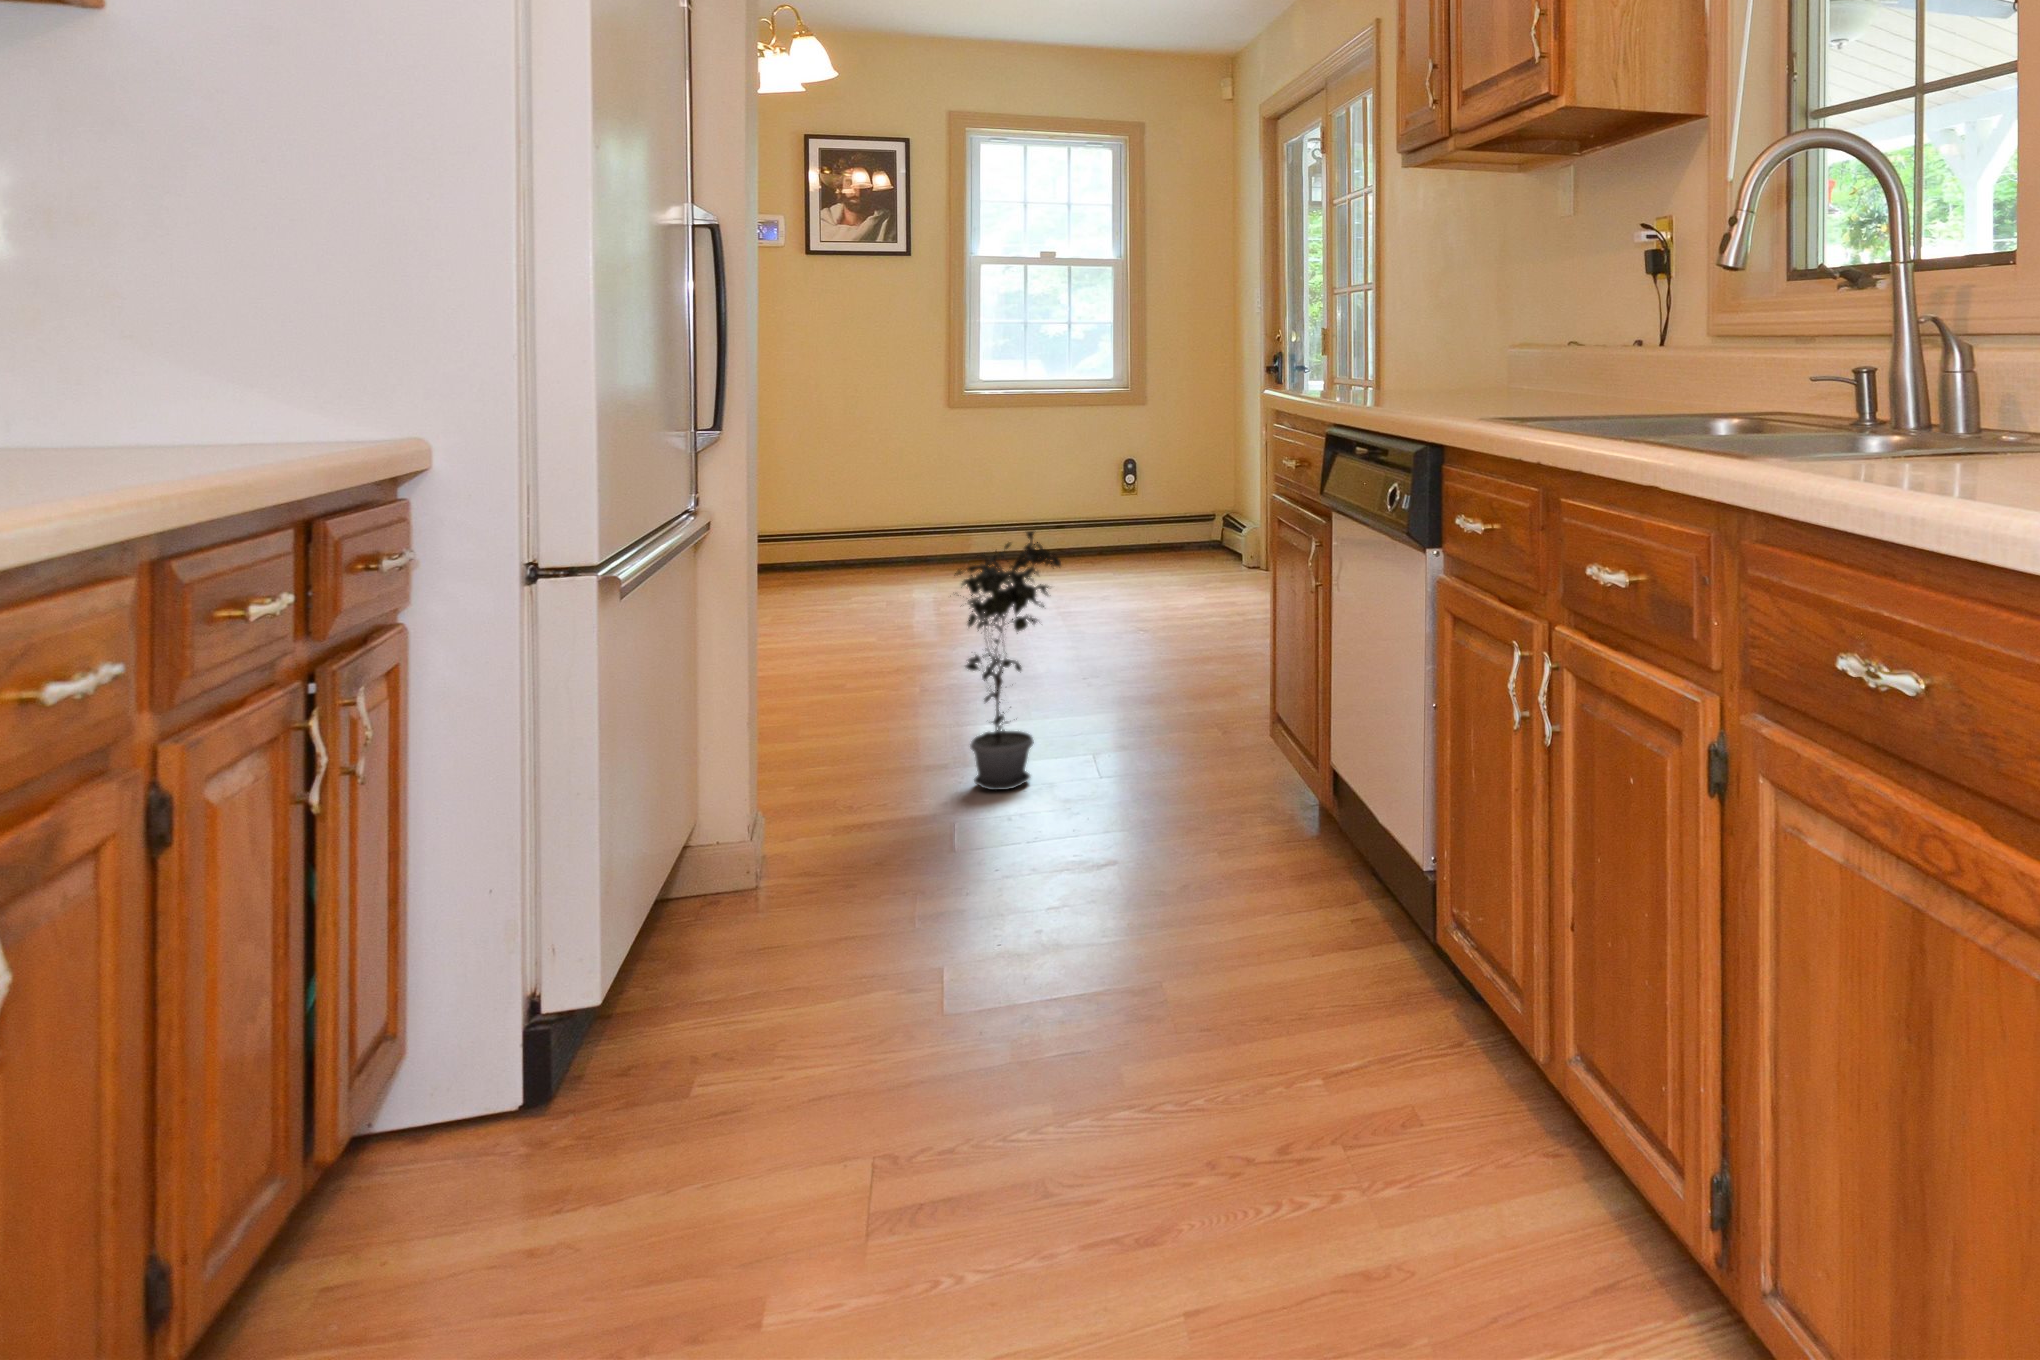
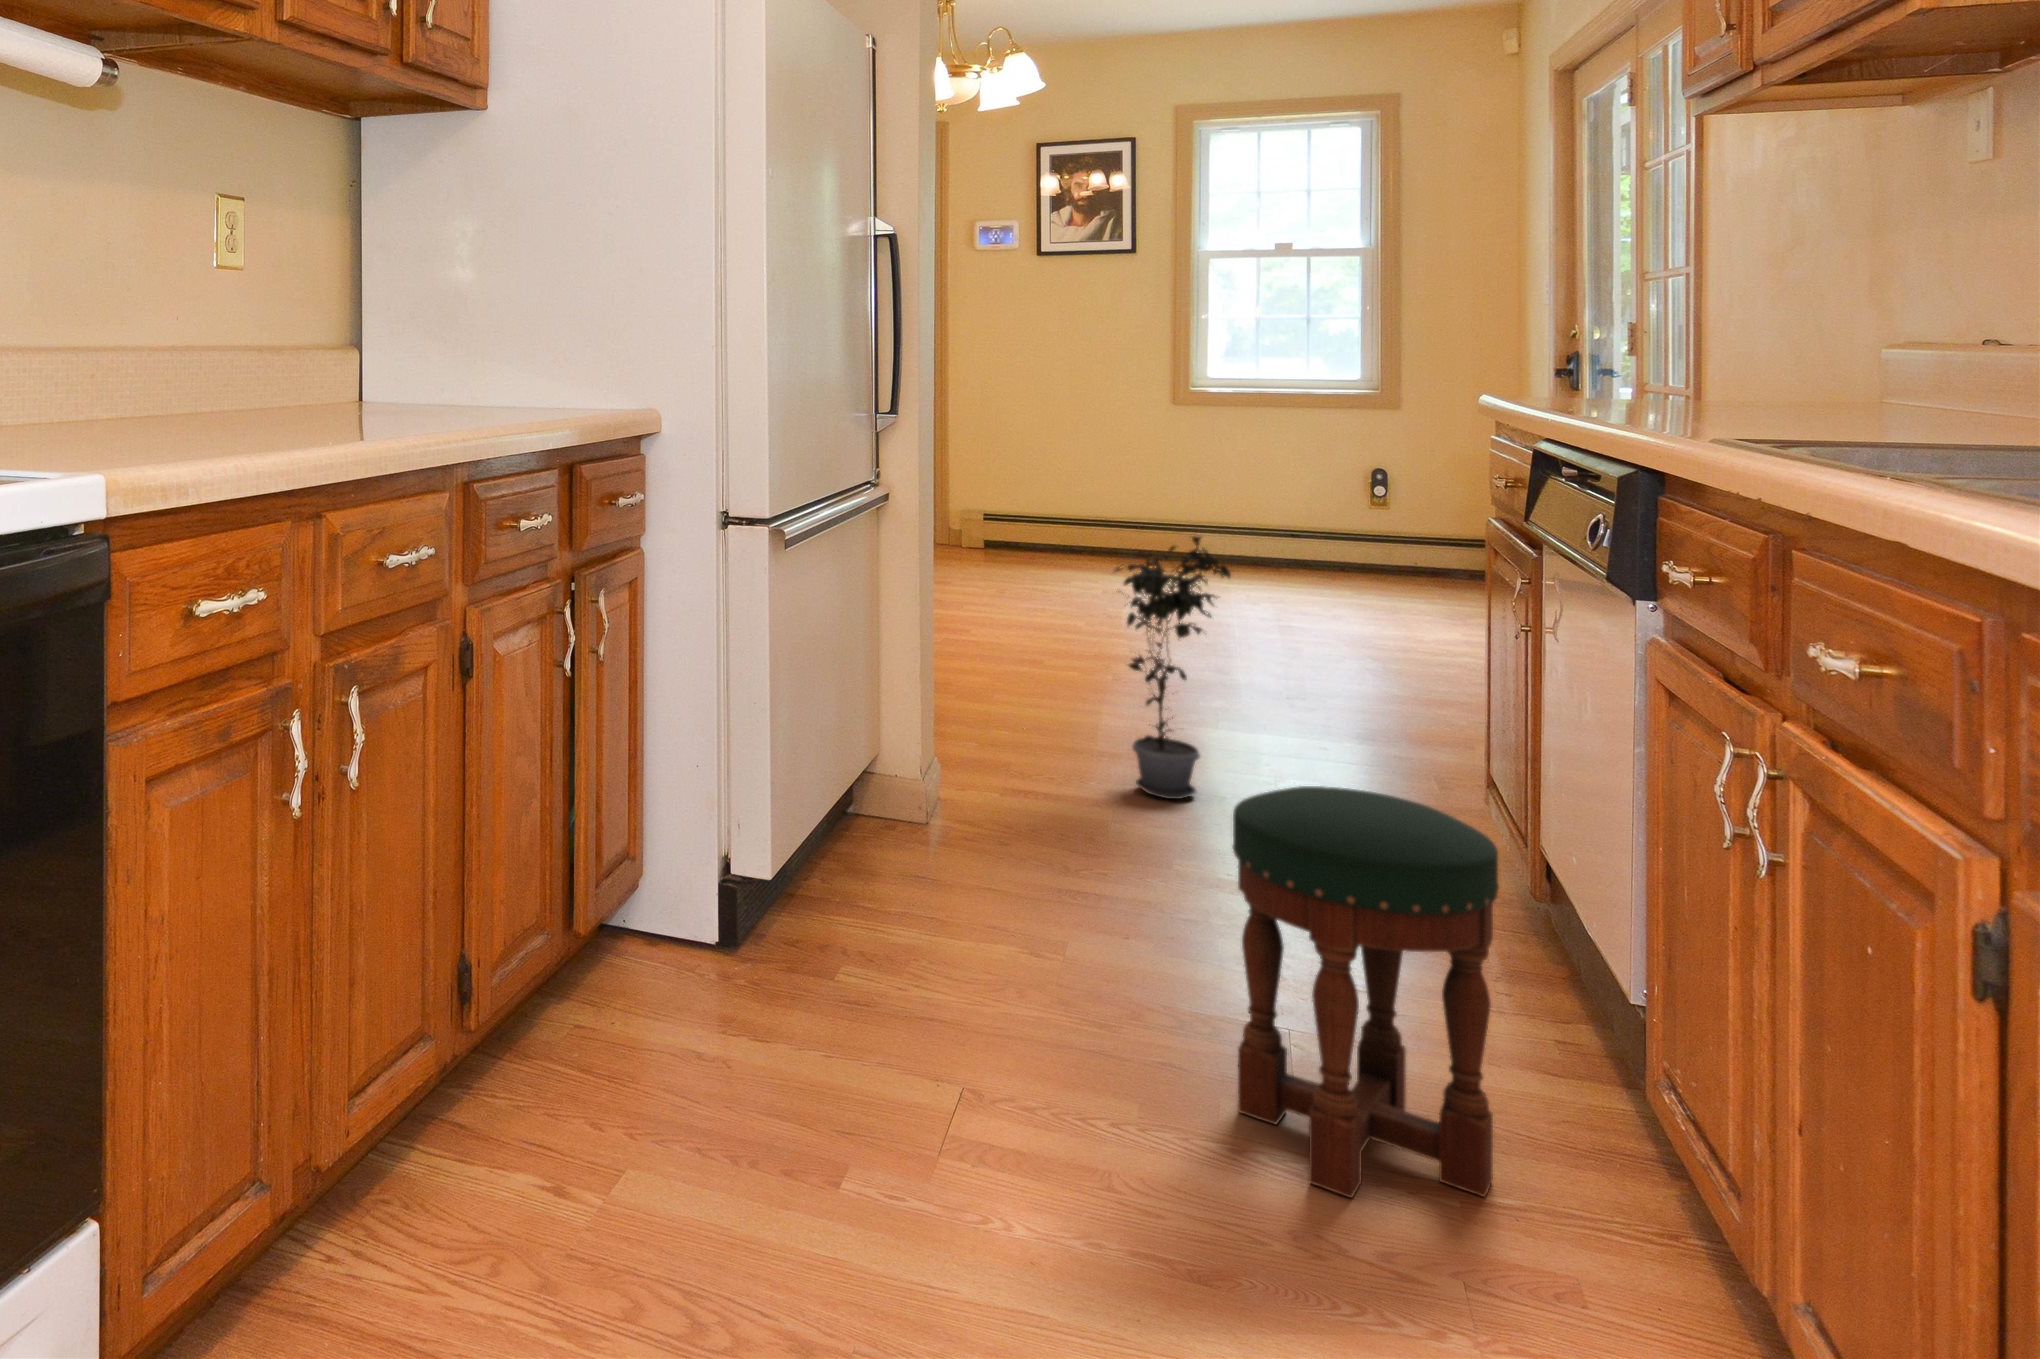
stool: none [1135,741,1340,1108] -> present [1233,786,1499,1198]

